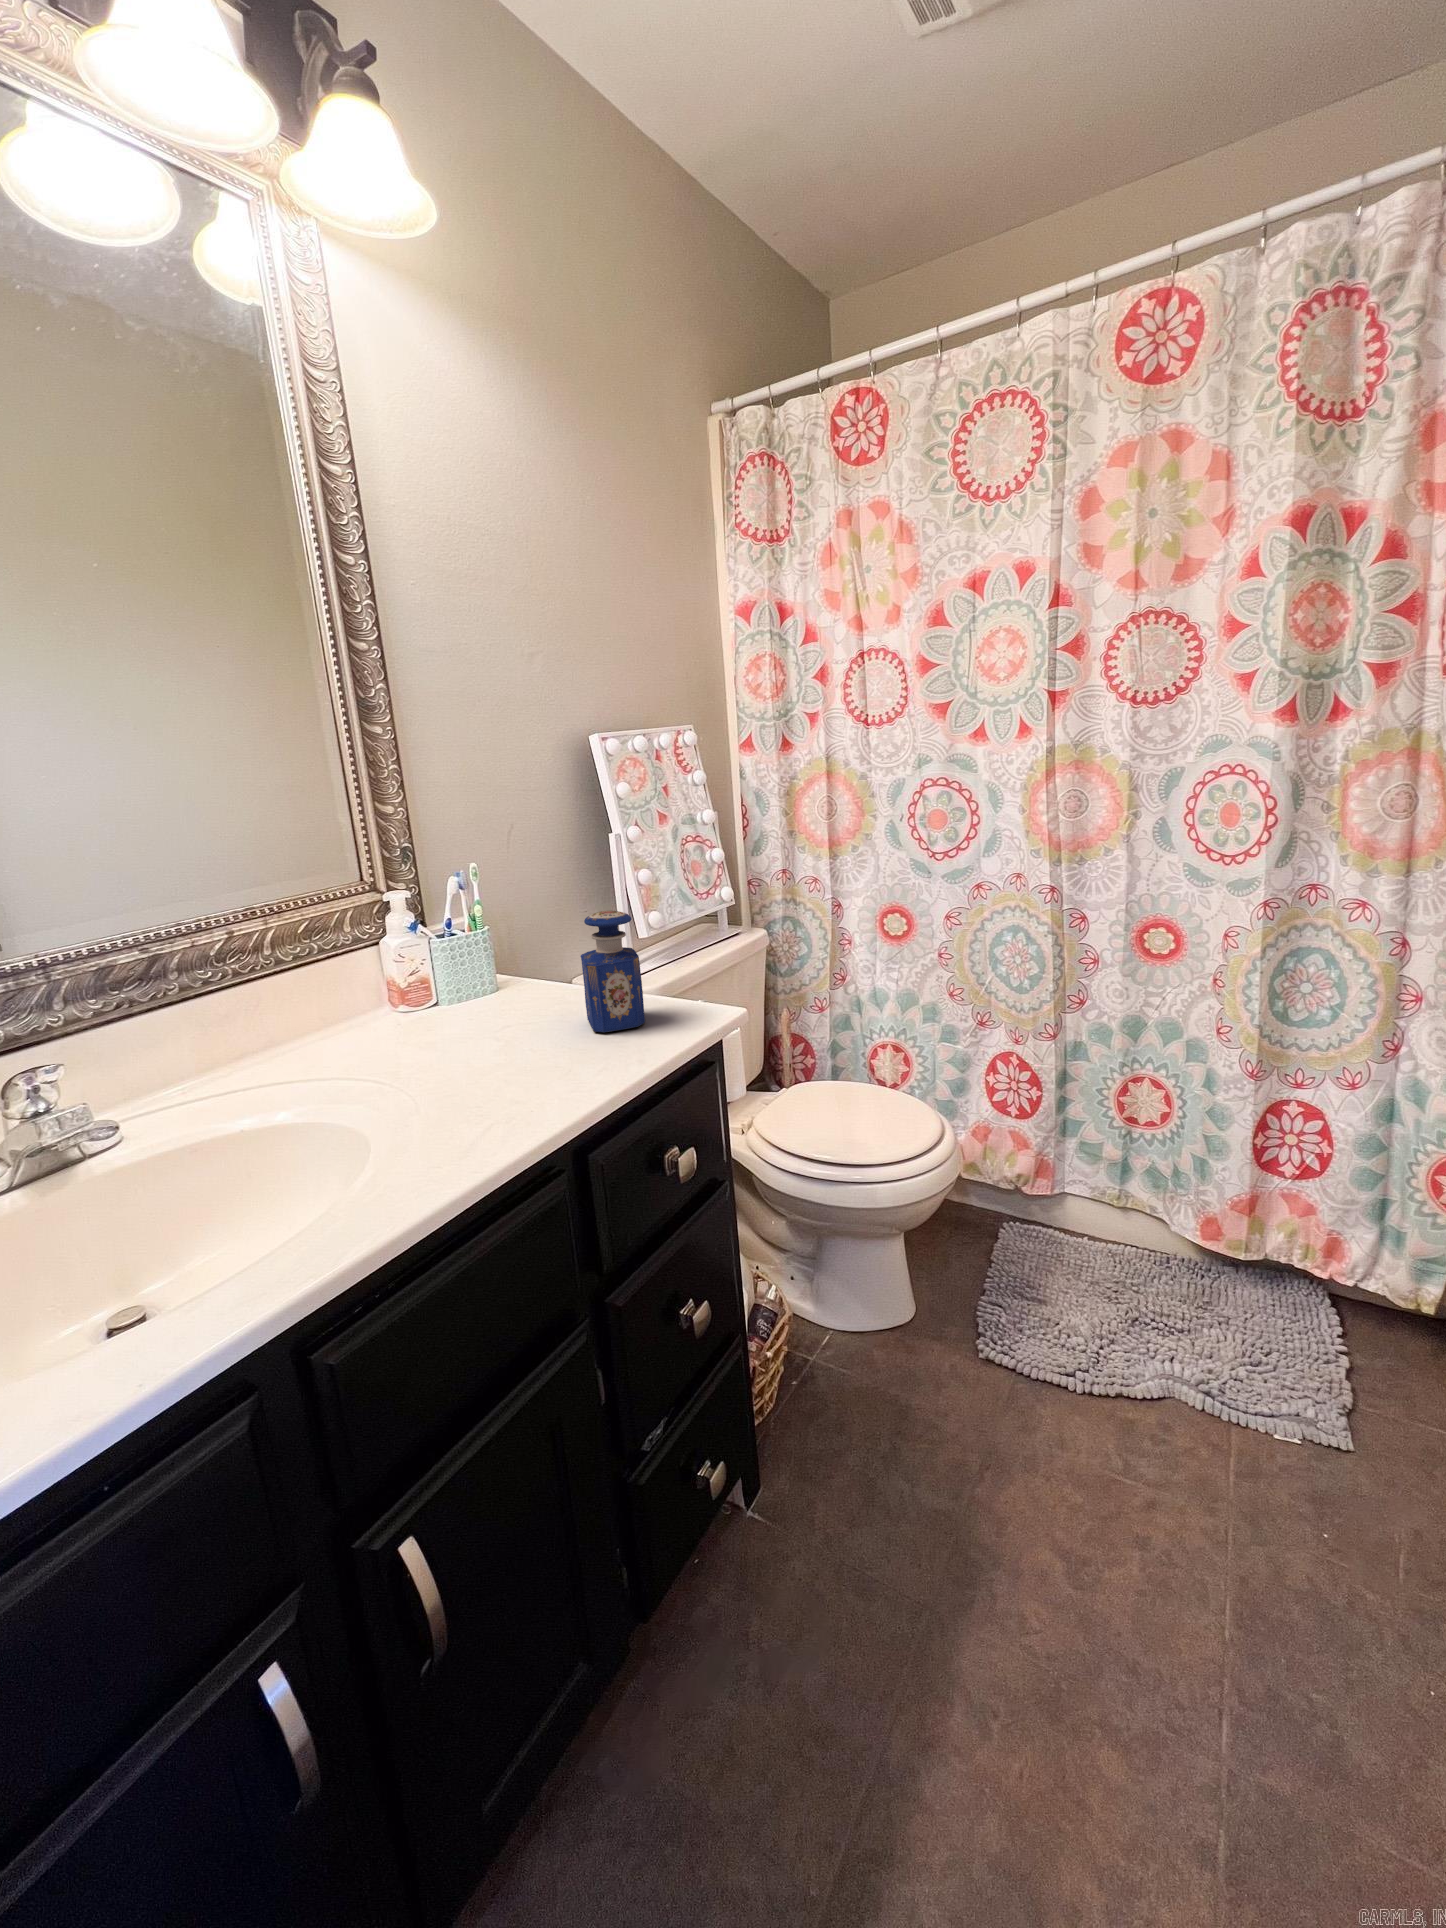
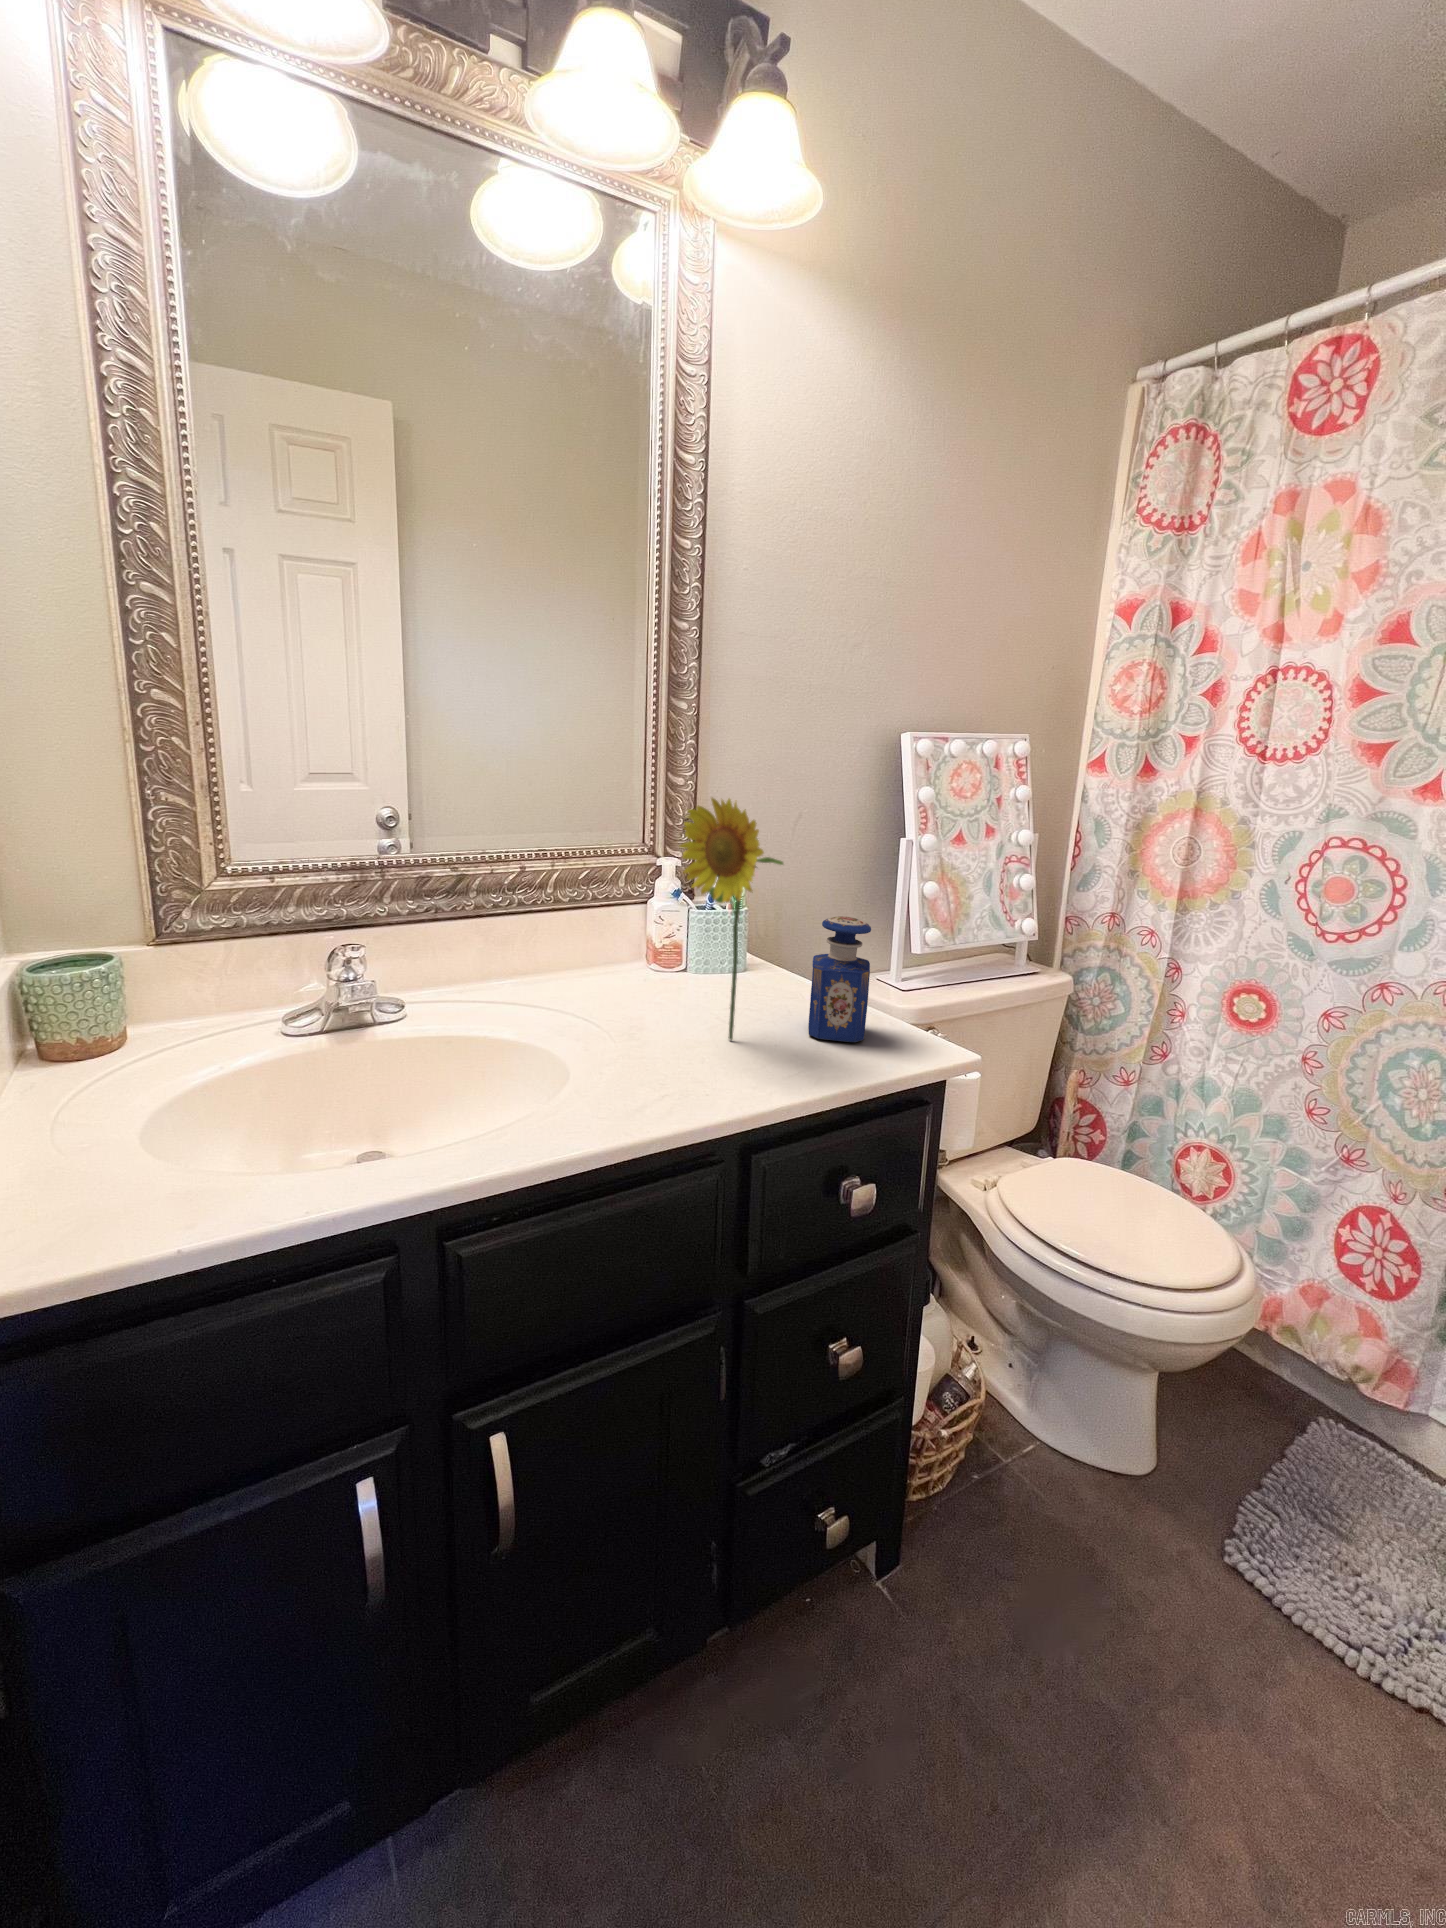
flower: none [431,812,547,1057] -> present [679,798,783,1040]

